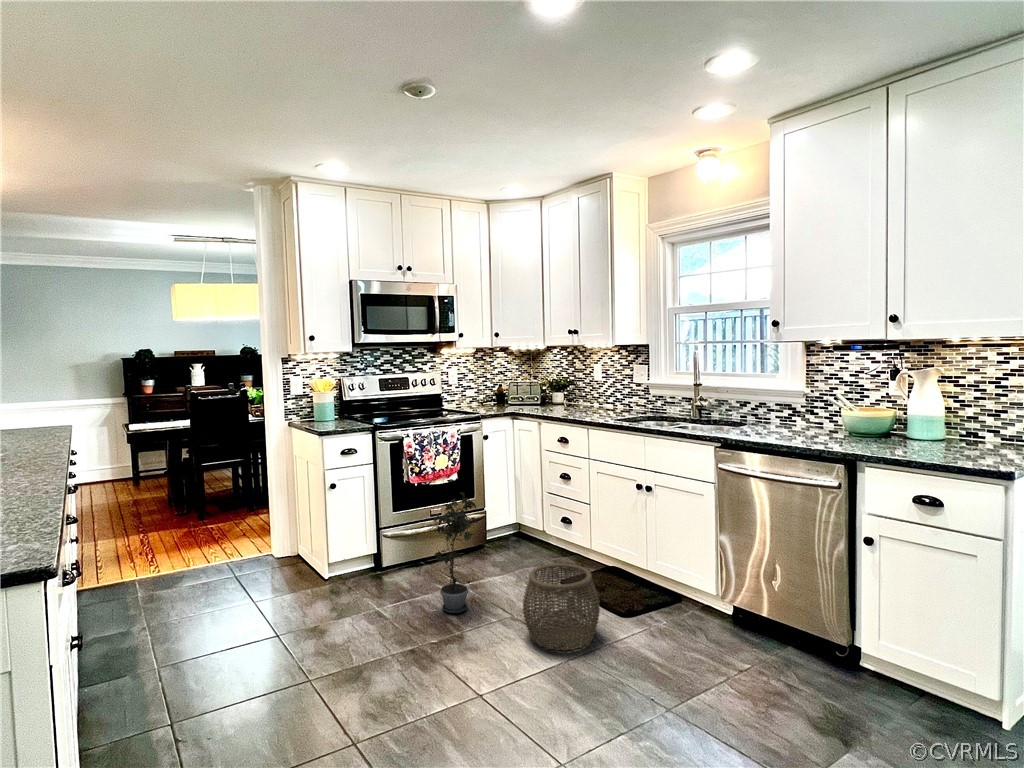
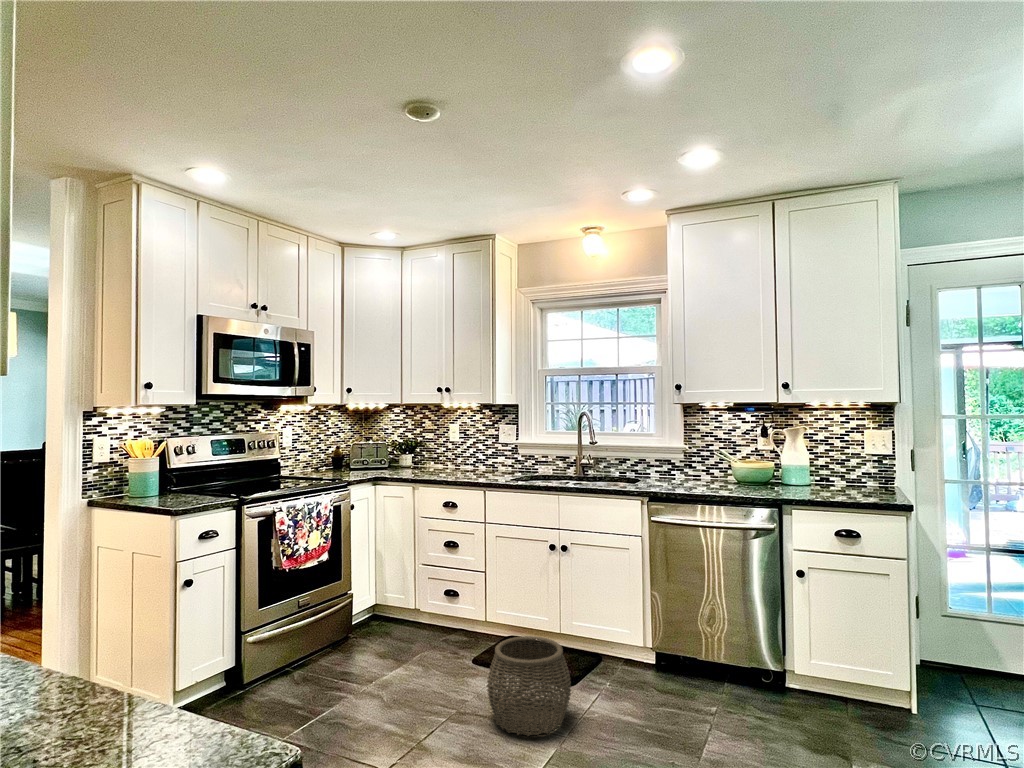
potted plant: present [430,492,478,613] -> none [355,570,421,721]

